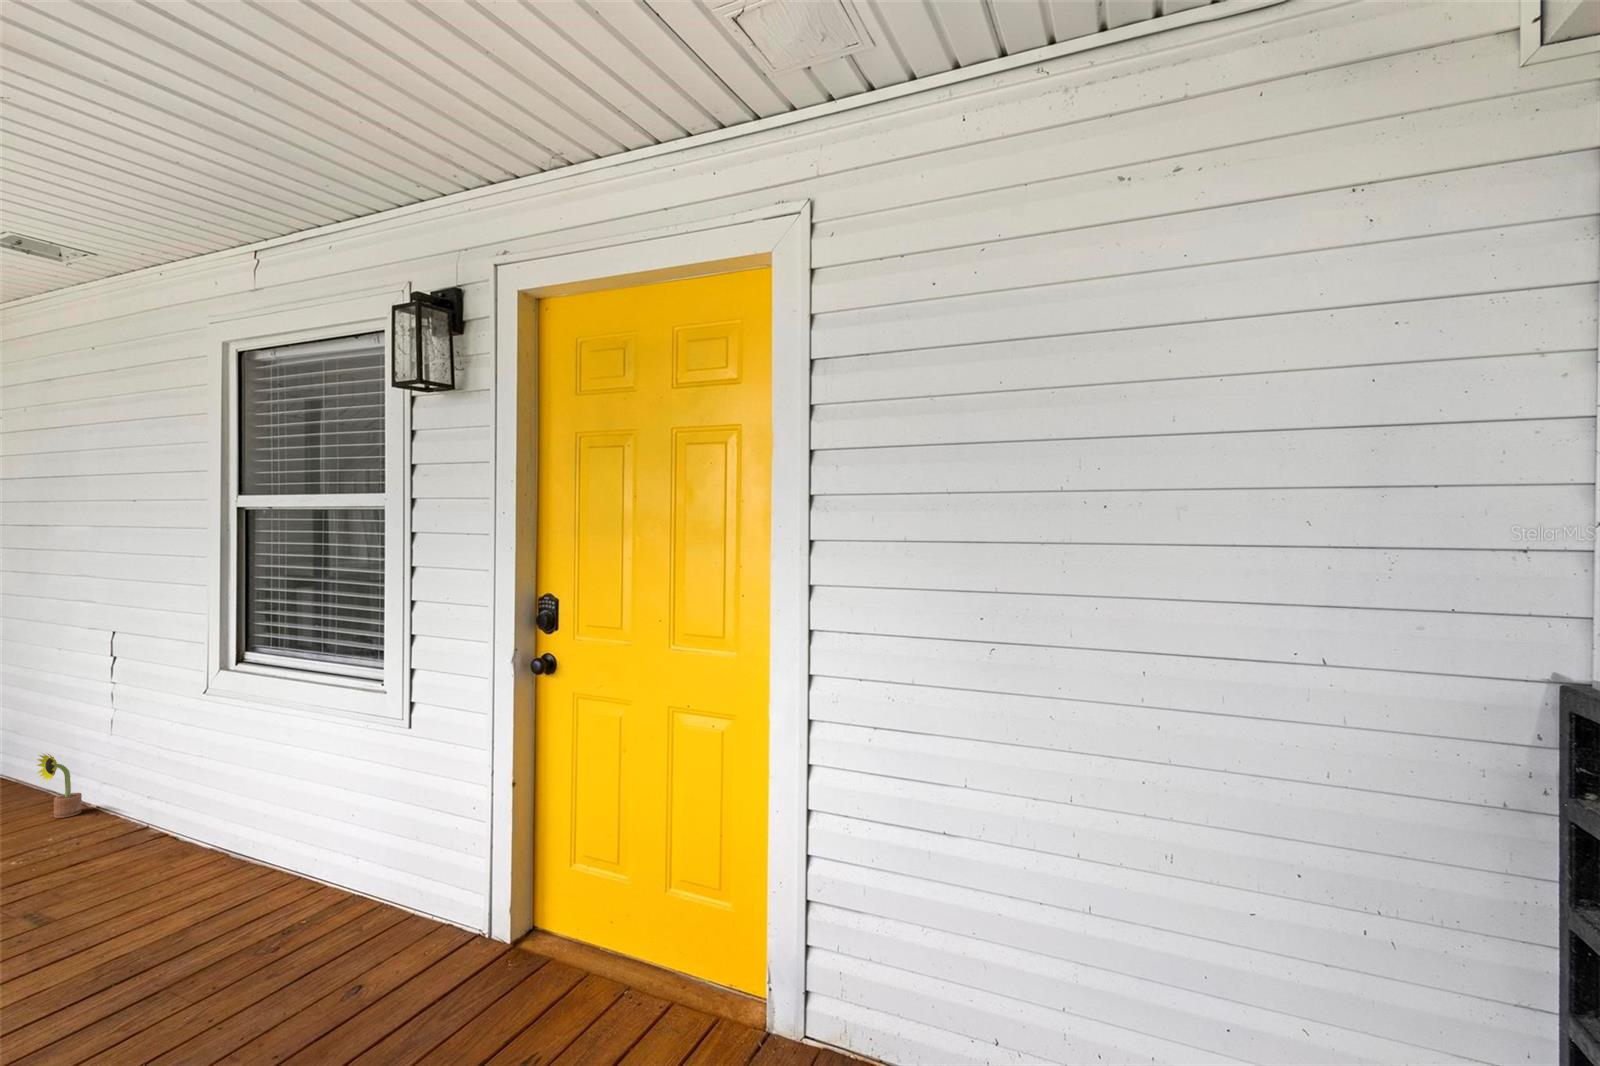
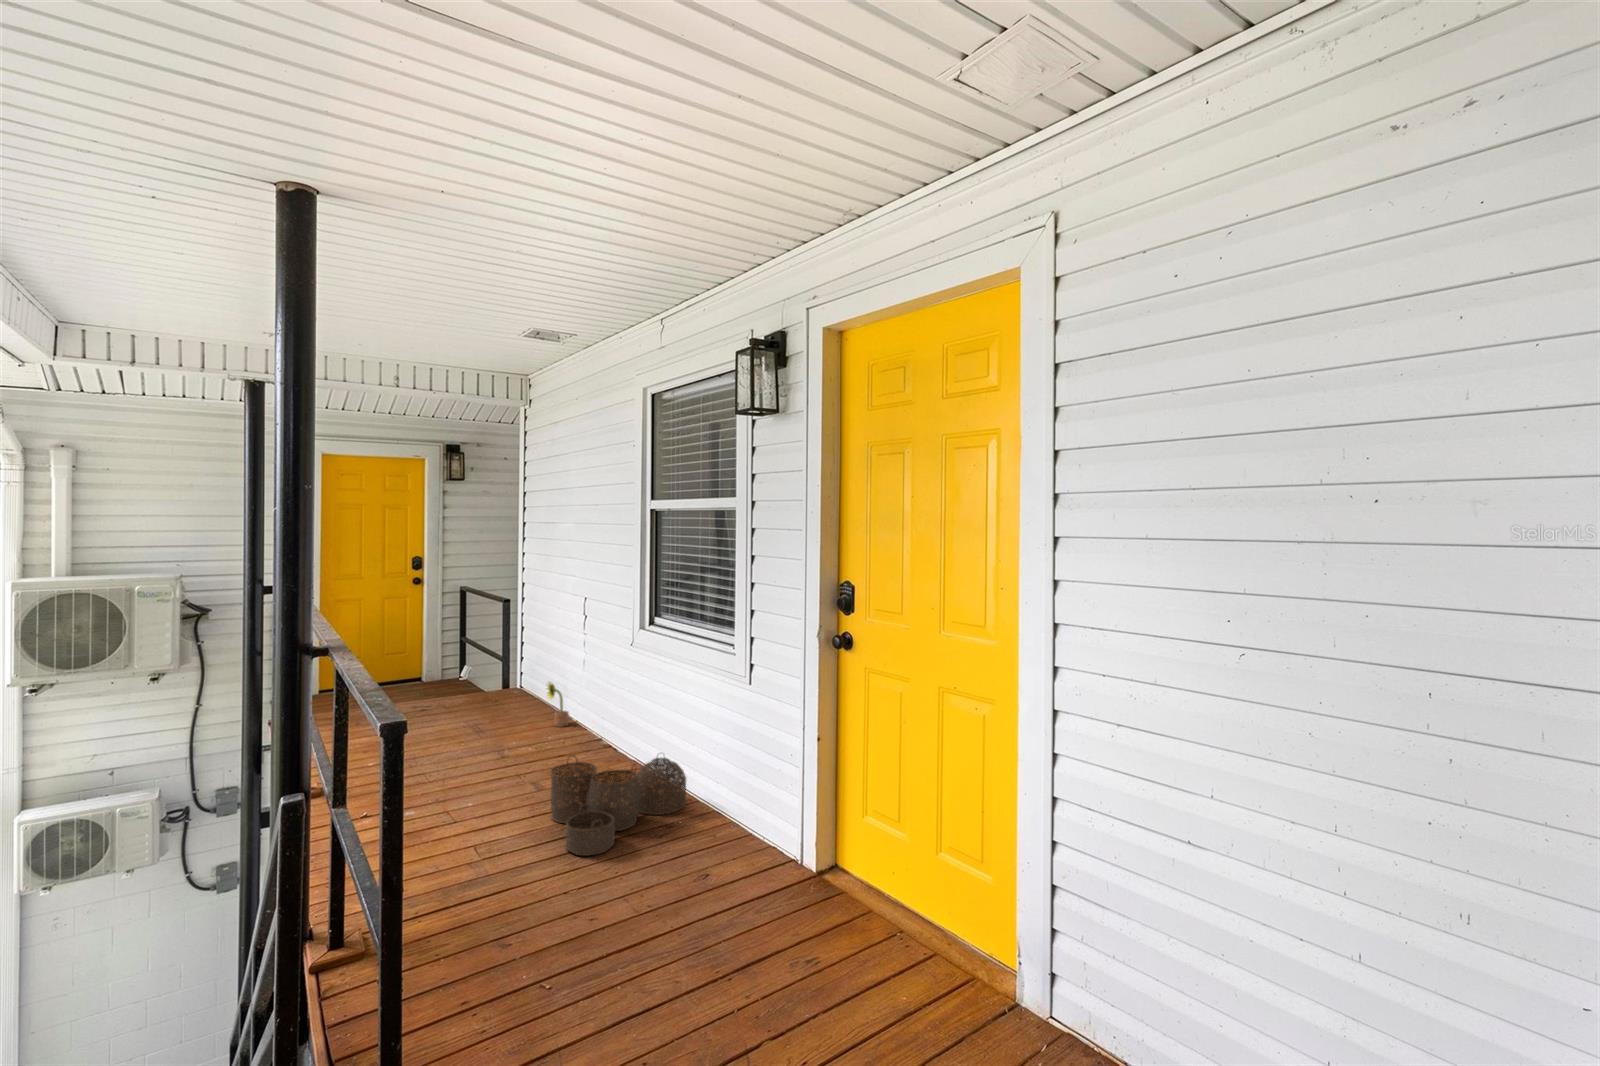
woven basket: none [70,831,307,1009] -> present [551,755,686,855]

